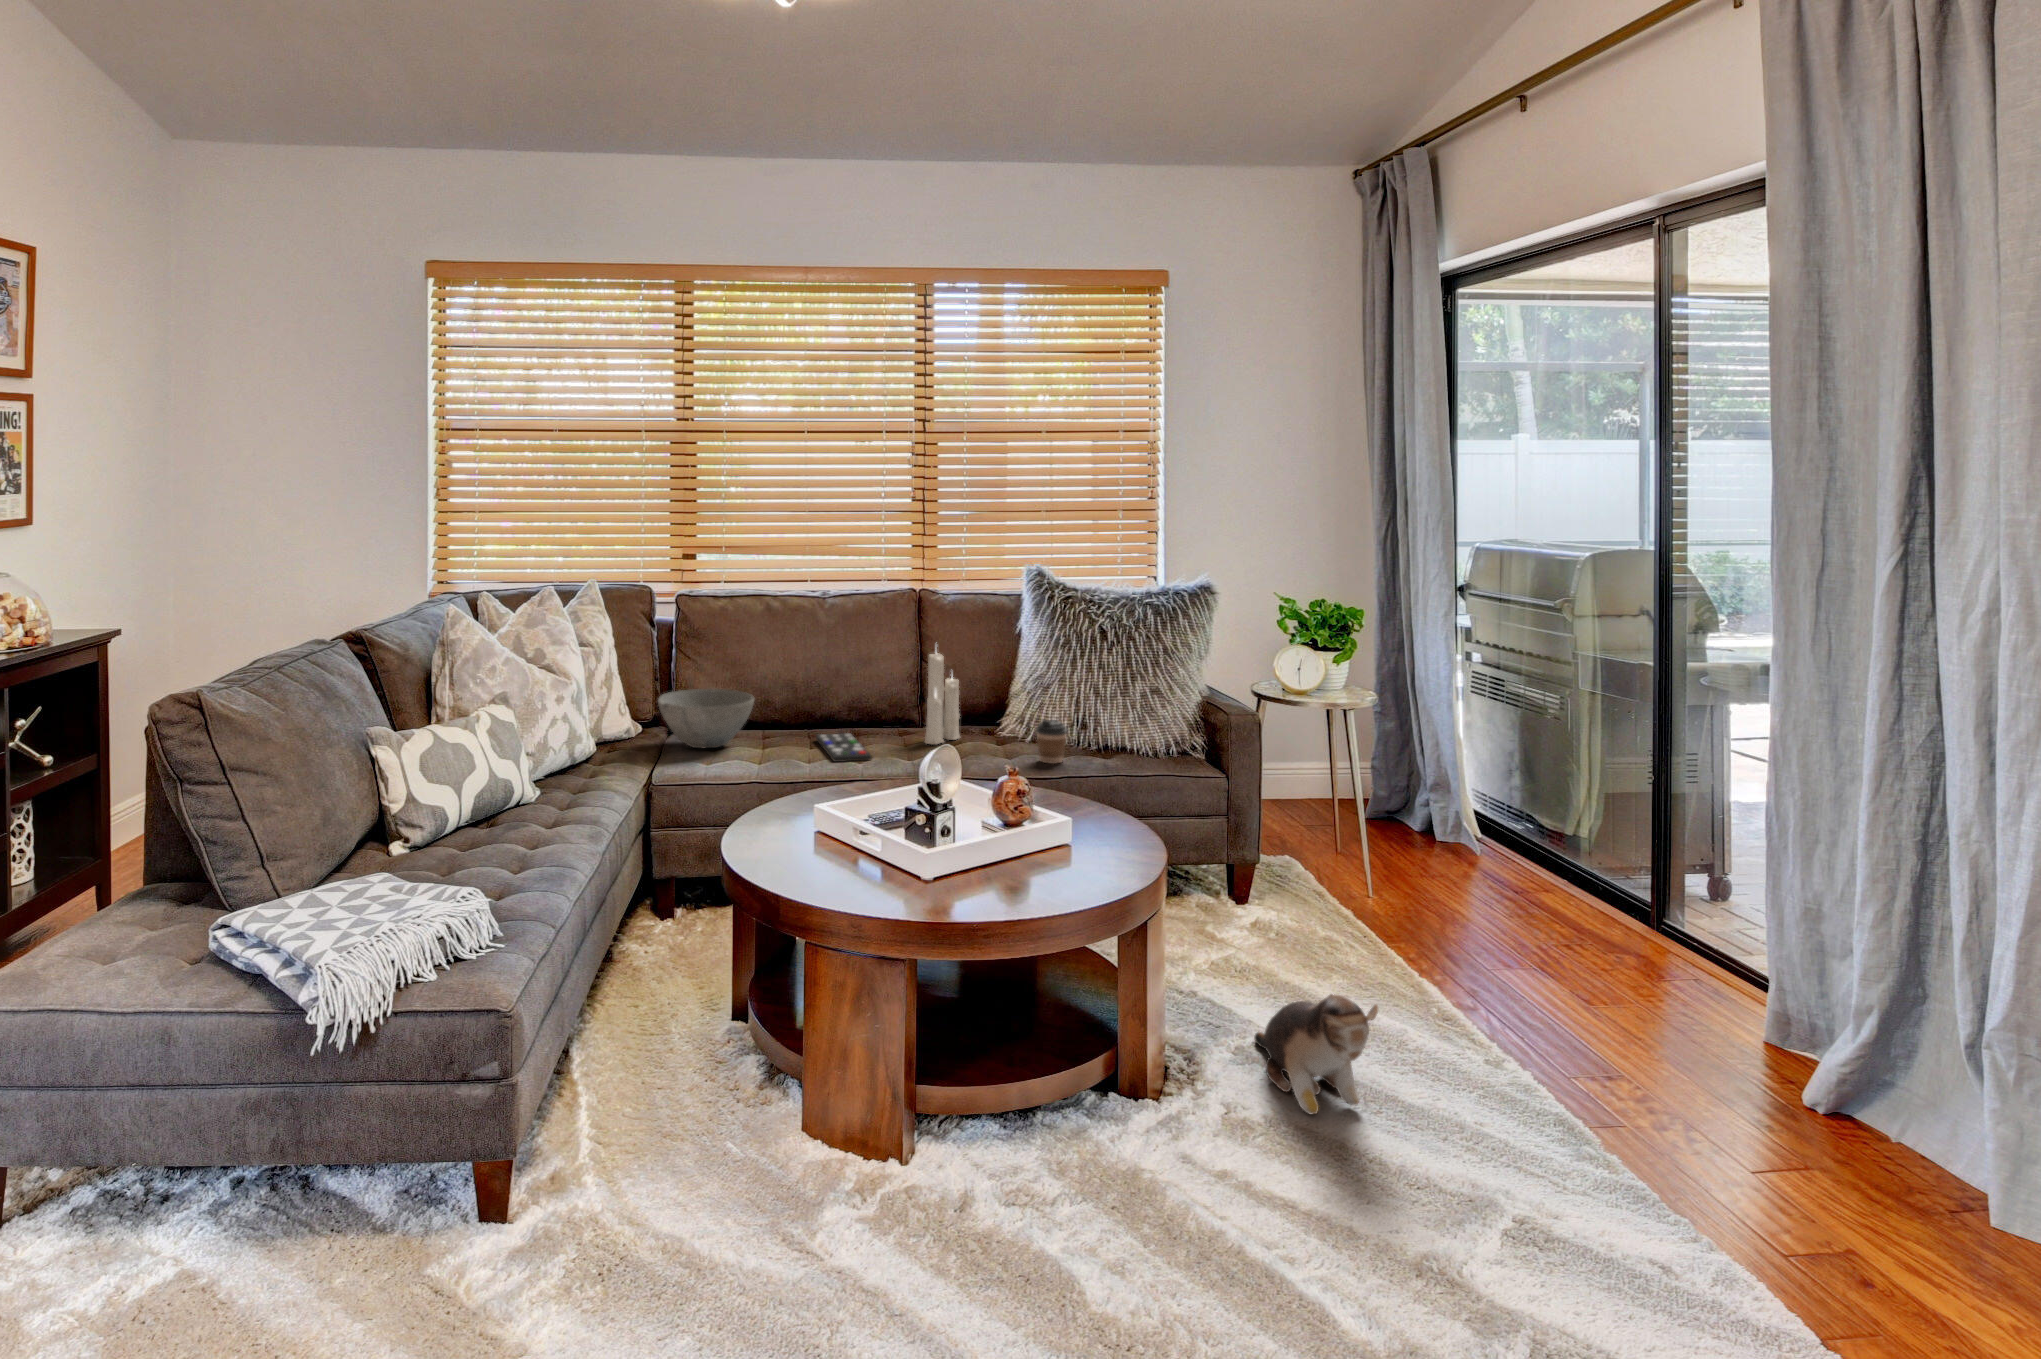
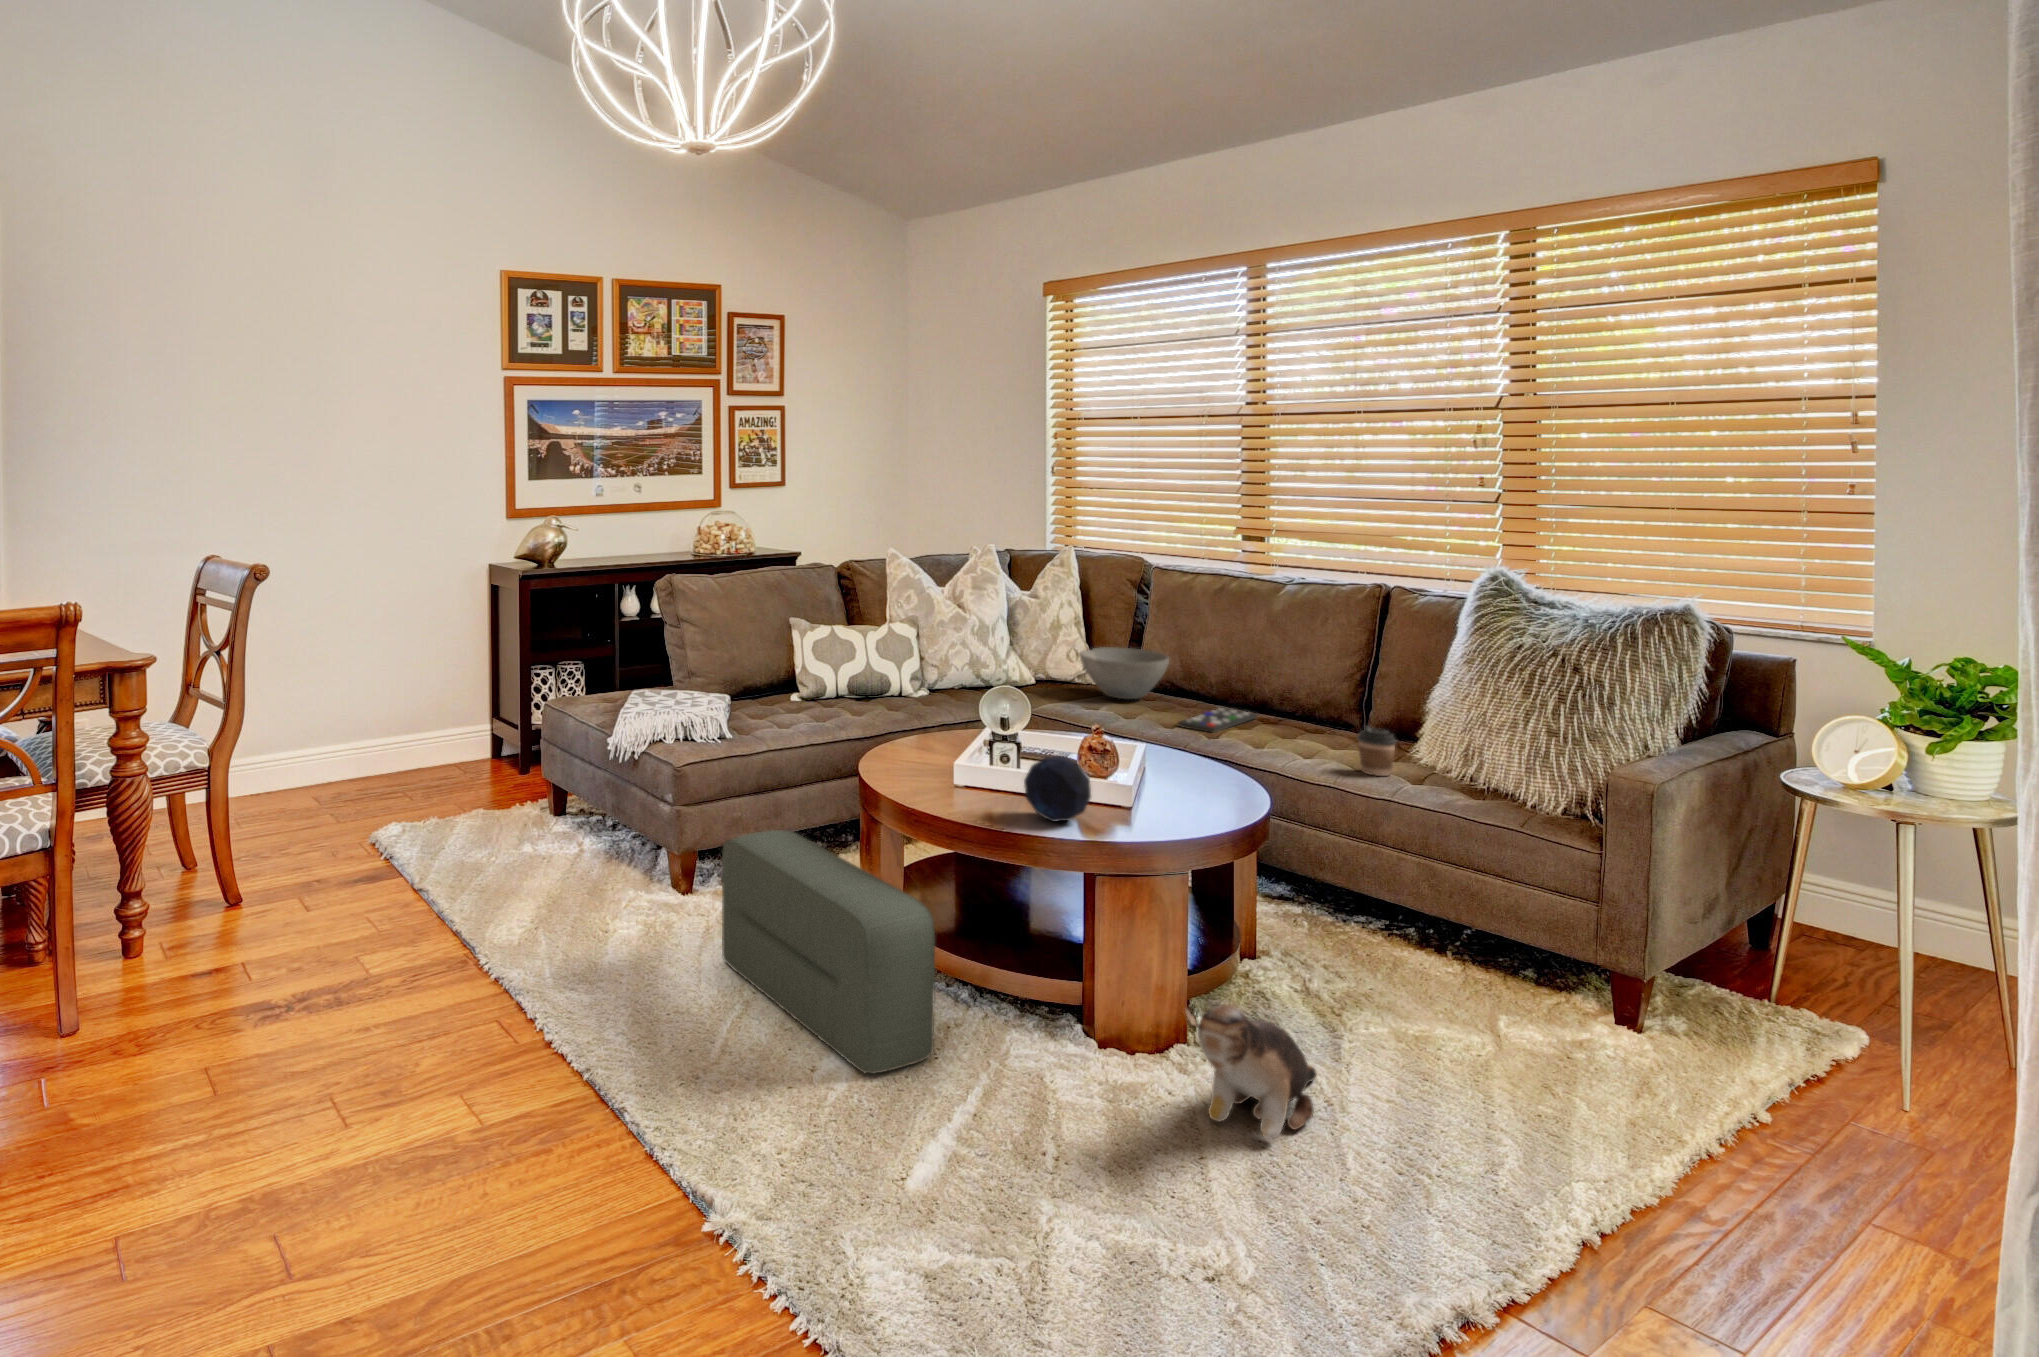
candle: present [924,653,960,744] -> none [1305,629,1361,741]
decorative orb: none [1042,807,1115,884] -> present [1024,756,1091,822]
pouf: none [747,1018,1141,1270] -> present [722,830,935,1074]

